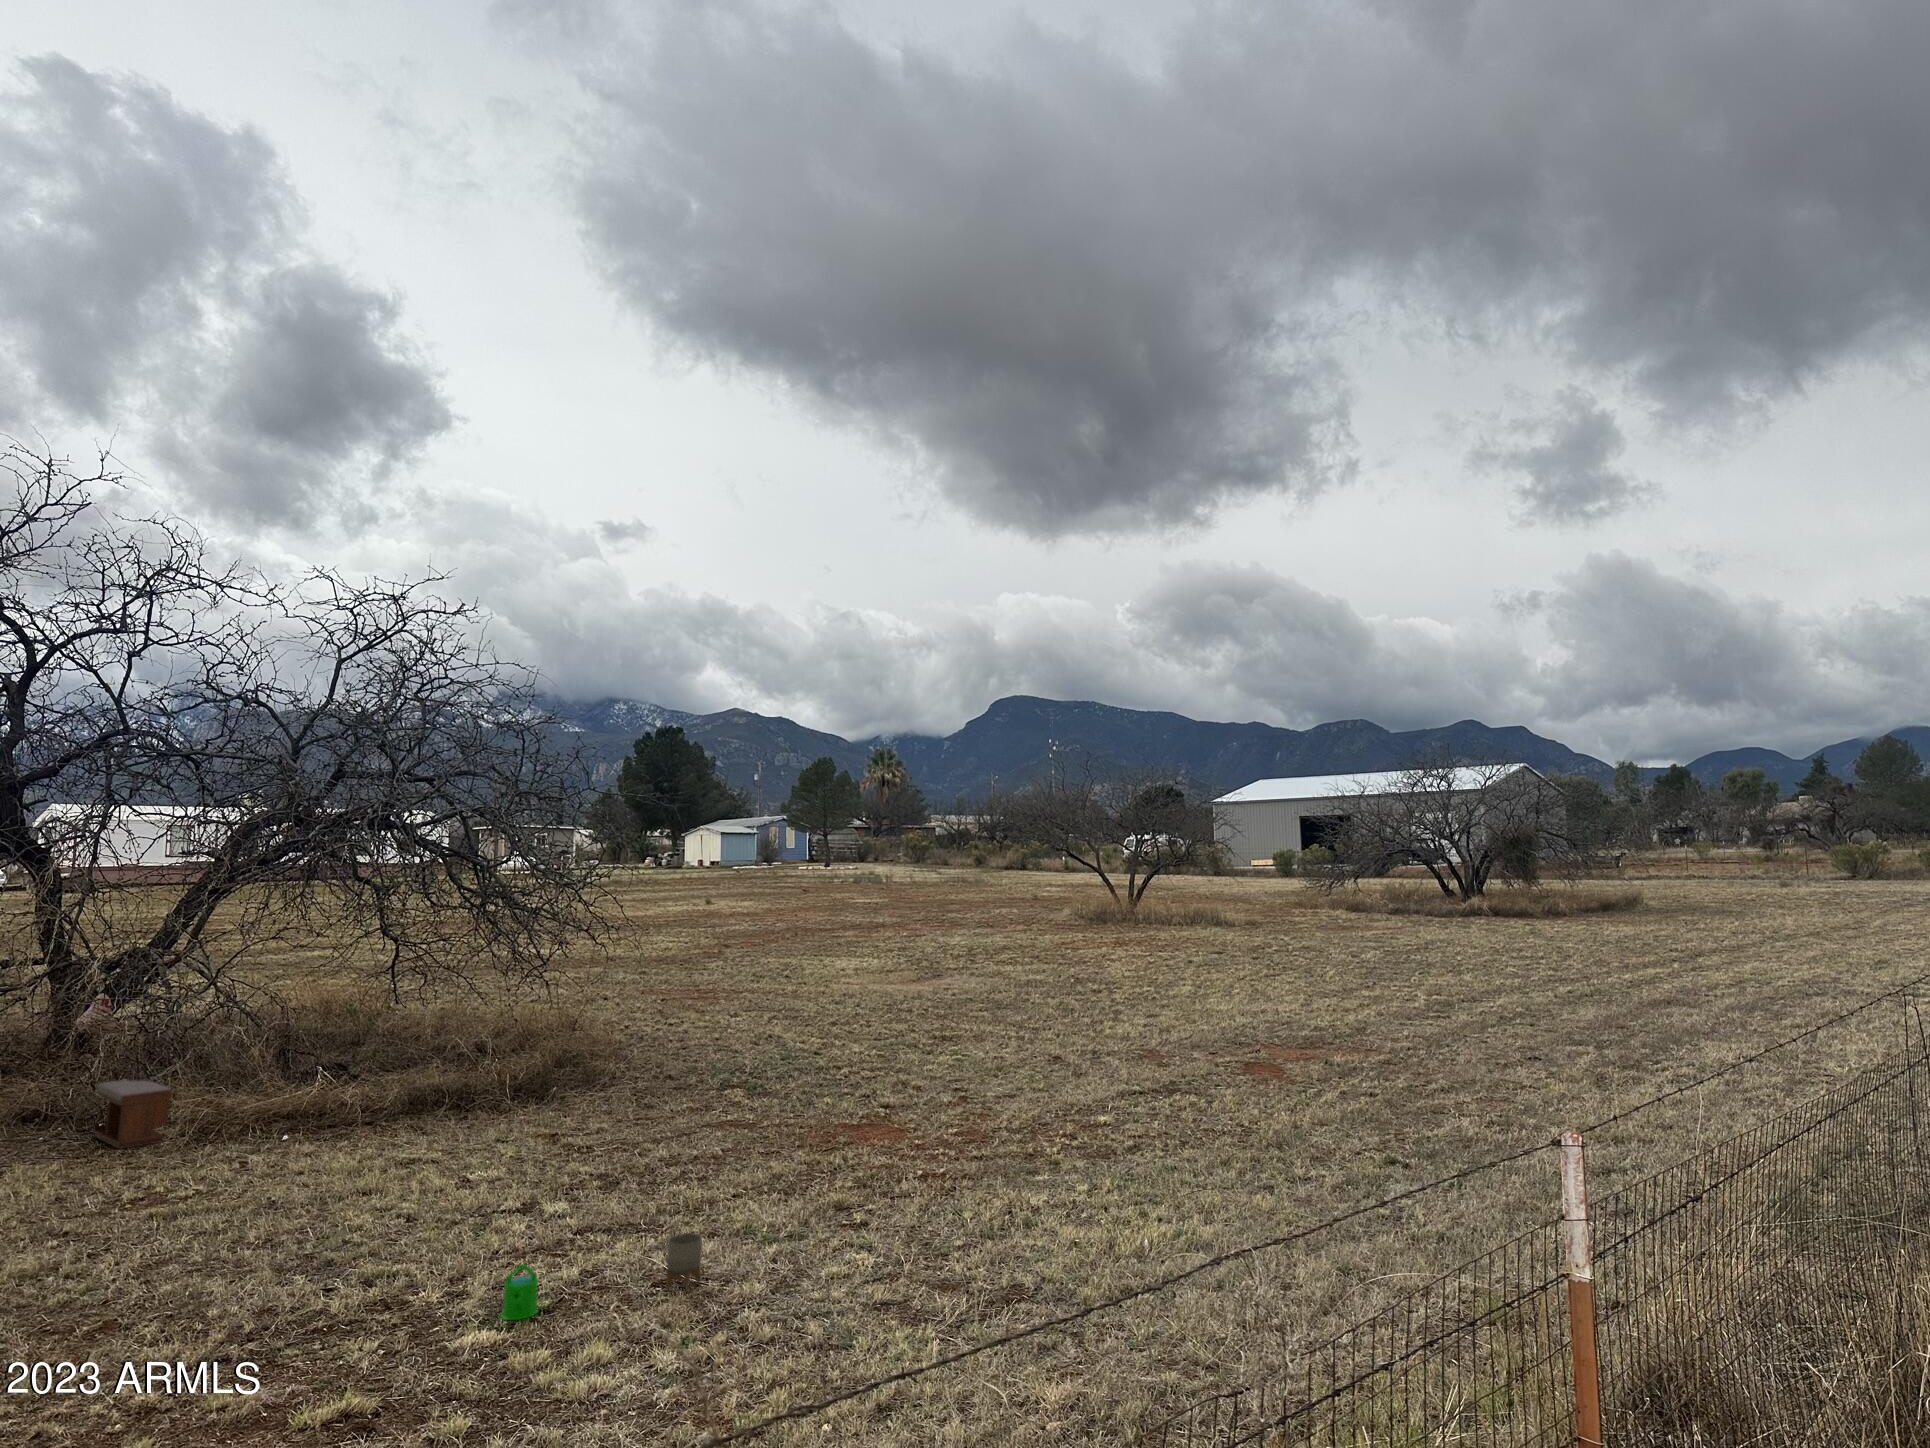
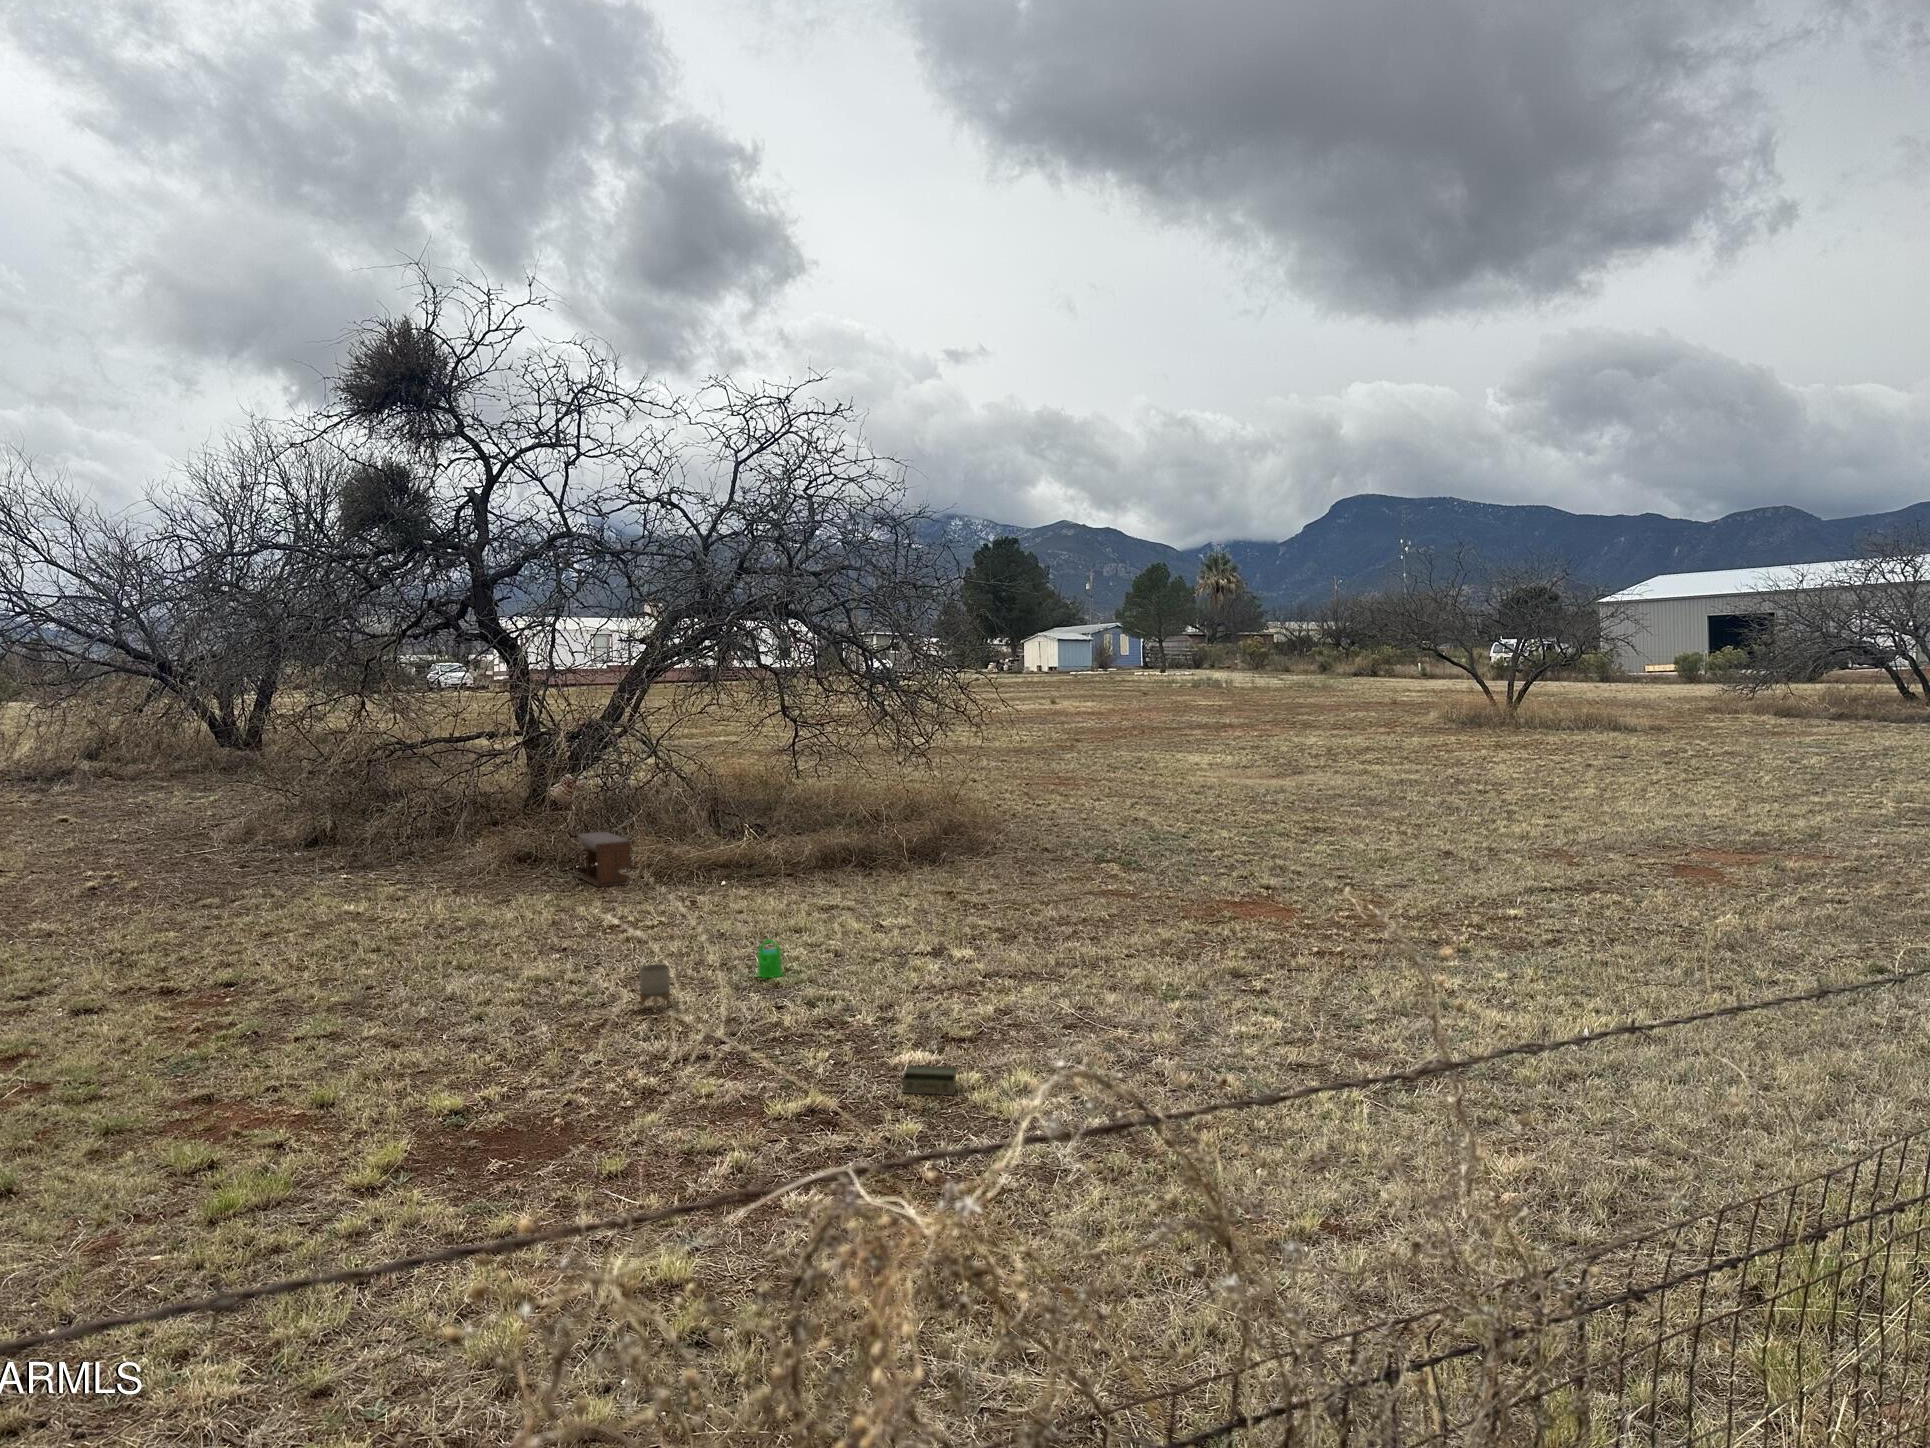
planter: present [666,1233,702,1292] -> present [639,964,670,1012]
watering can: present [501,1264,538,1320] -> present [757,939,783,978]
toolbox: none [453,1349,524,1388] -> present [902,1065,958,1095]

